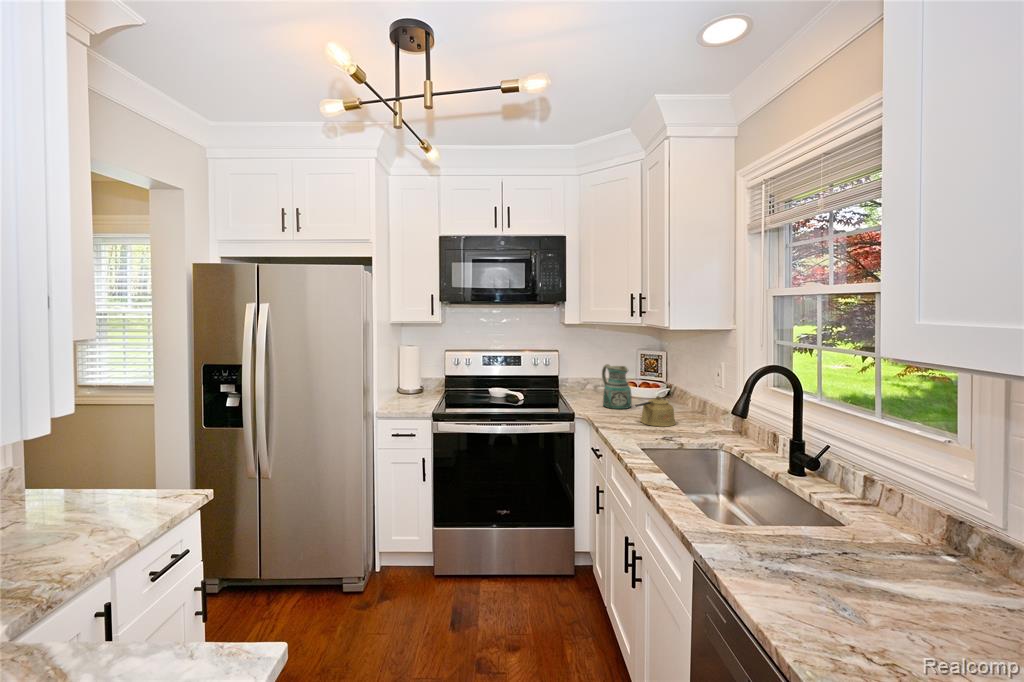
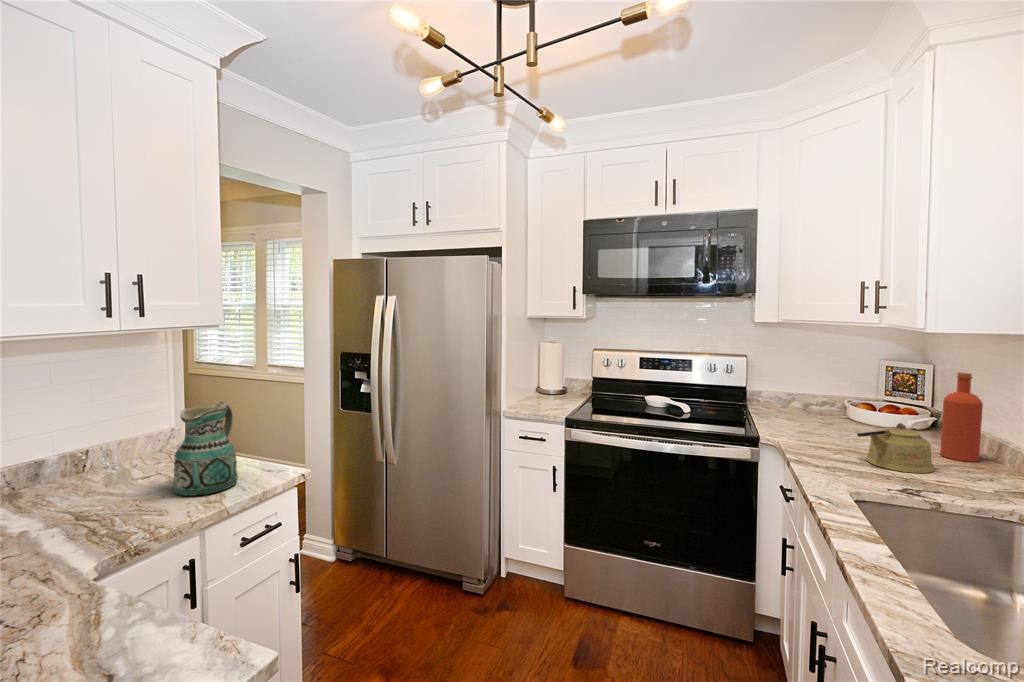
bottle: none [676,361,696,416] -> present [940,372,983,462]
ceramic pitcher: present [602,364,632,409] -> present [173,402,238,496]

